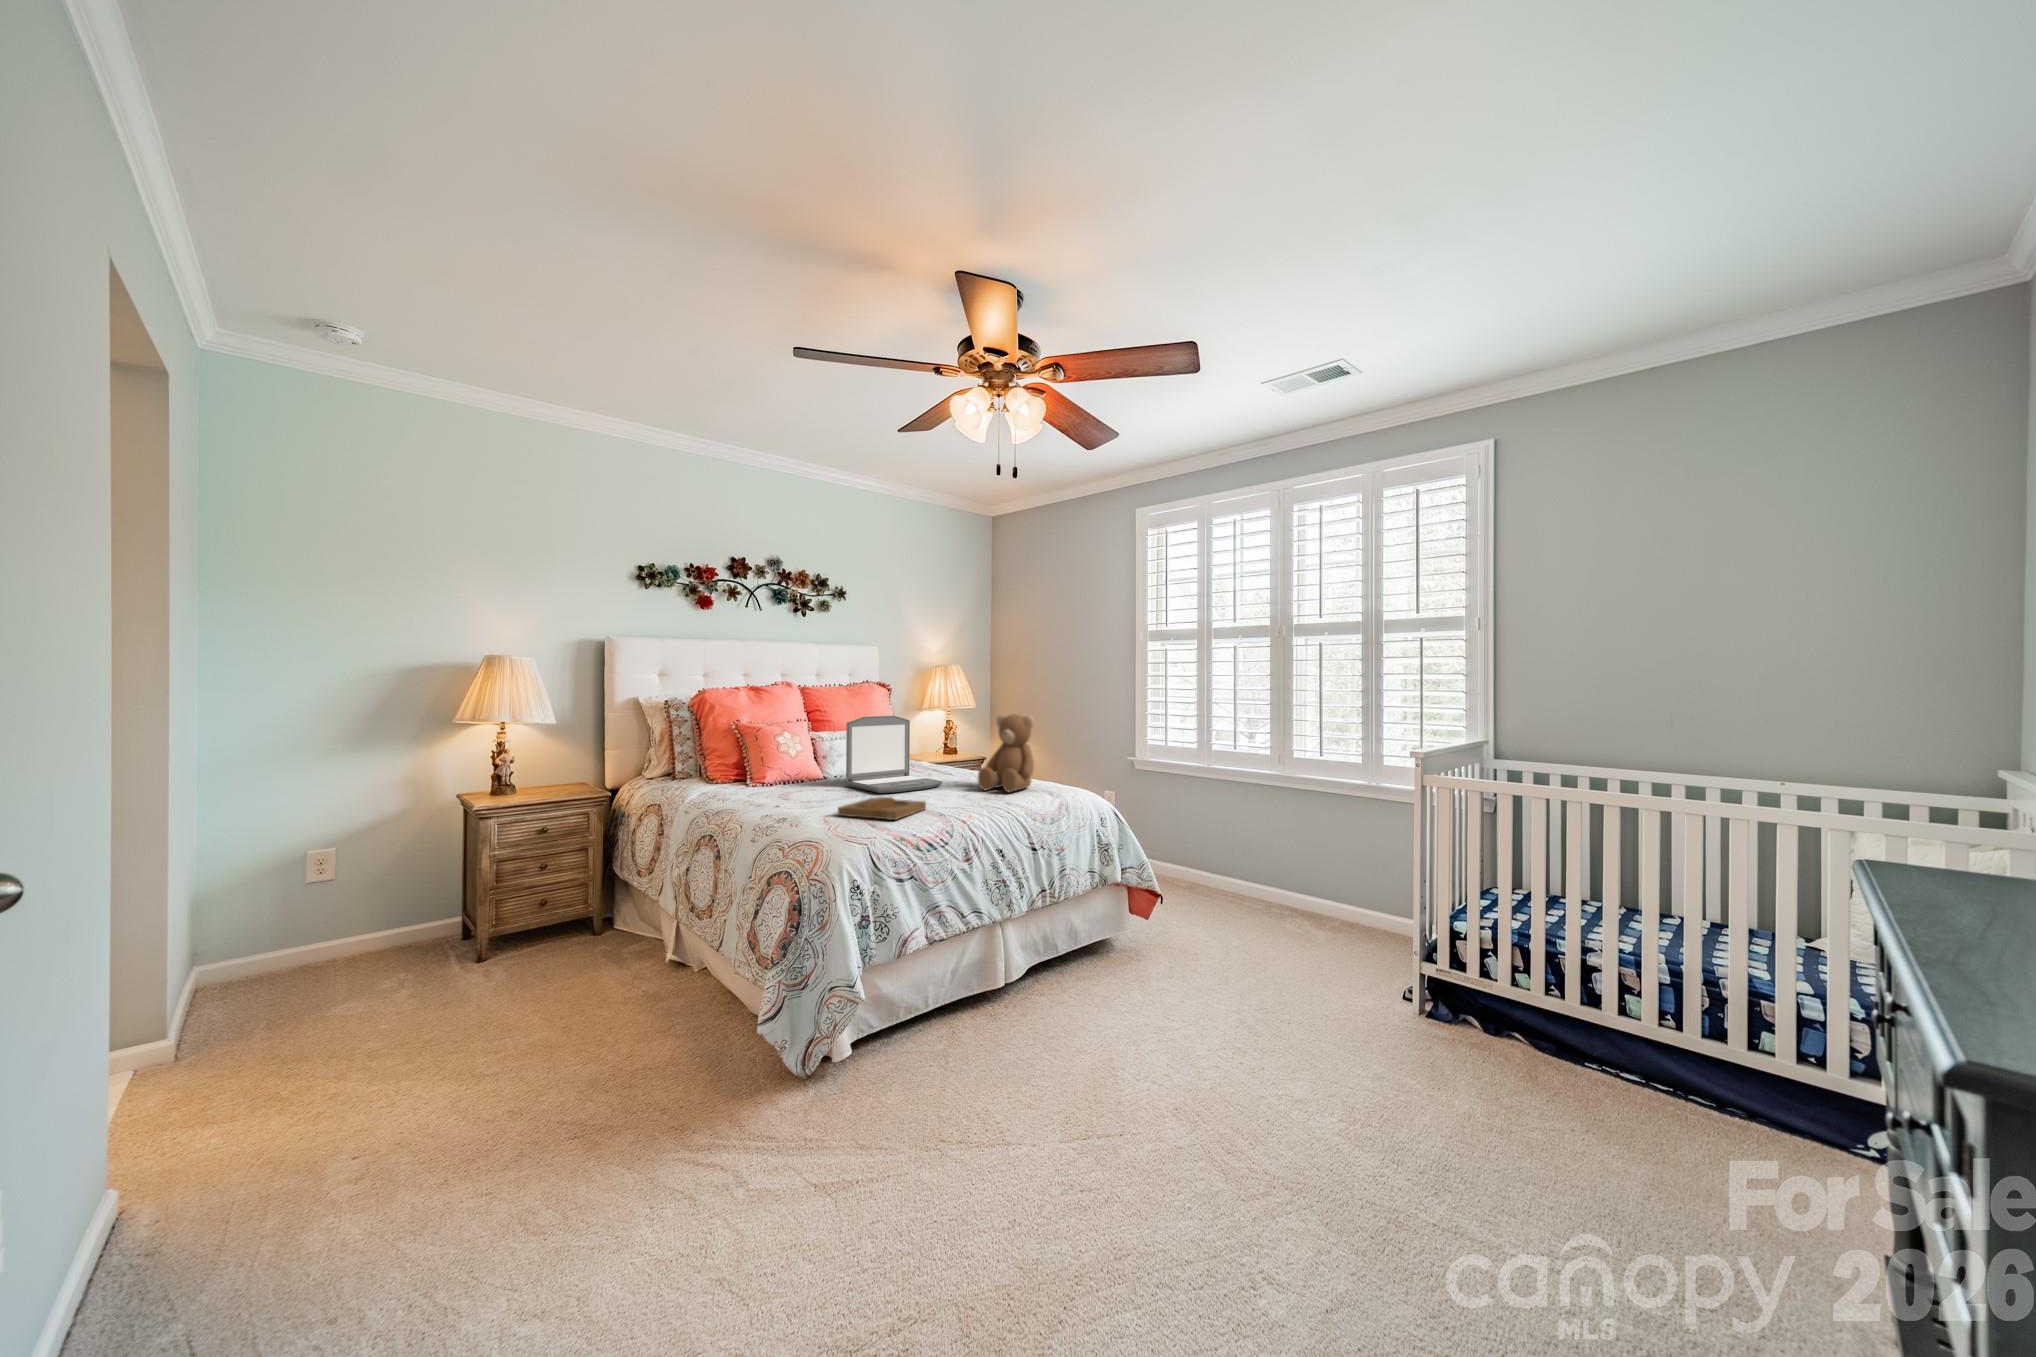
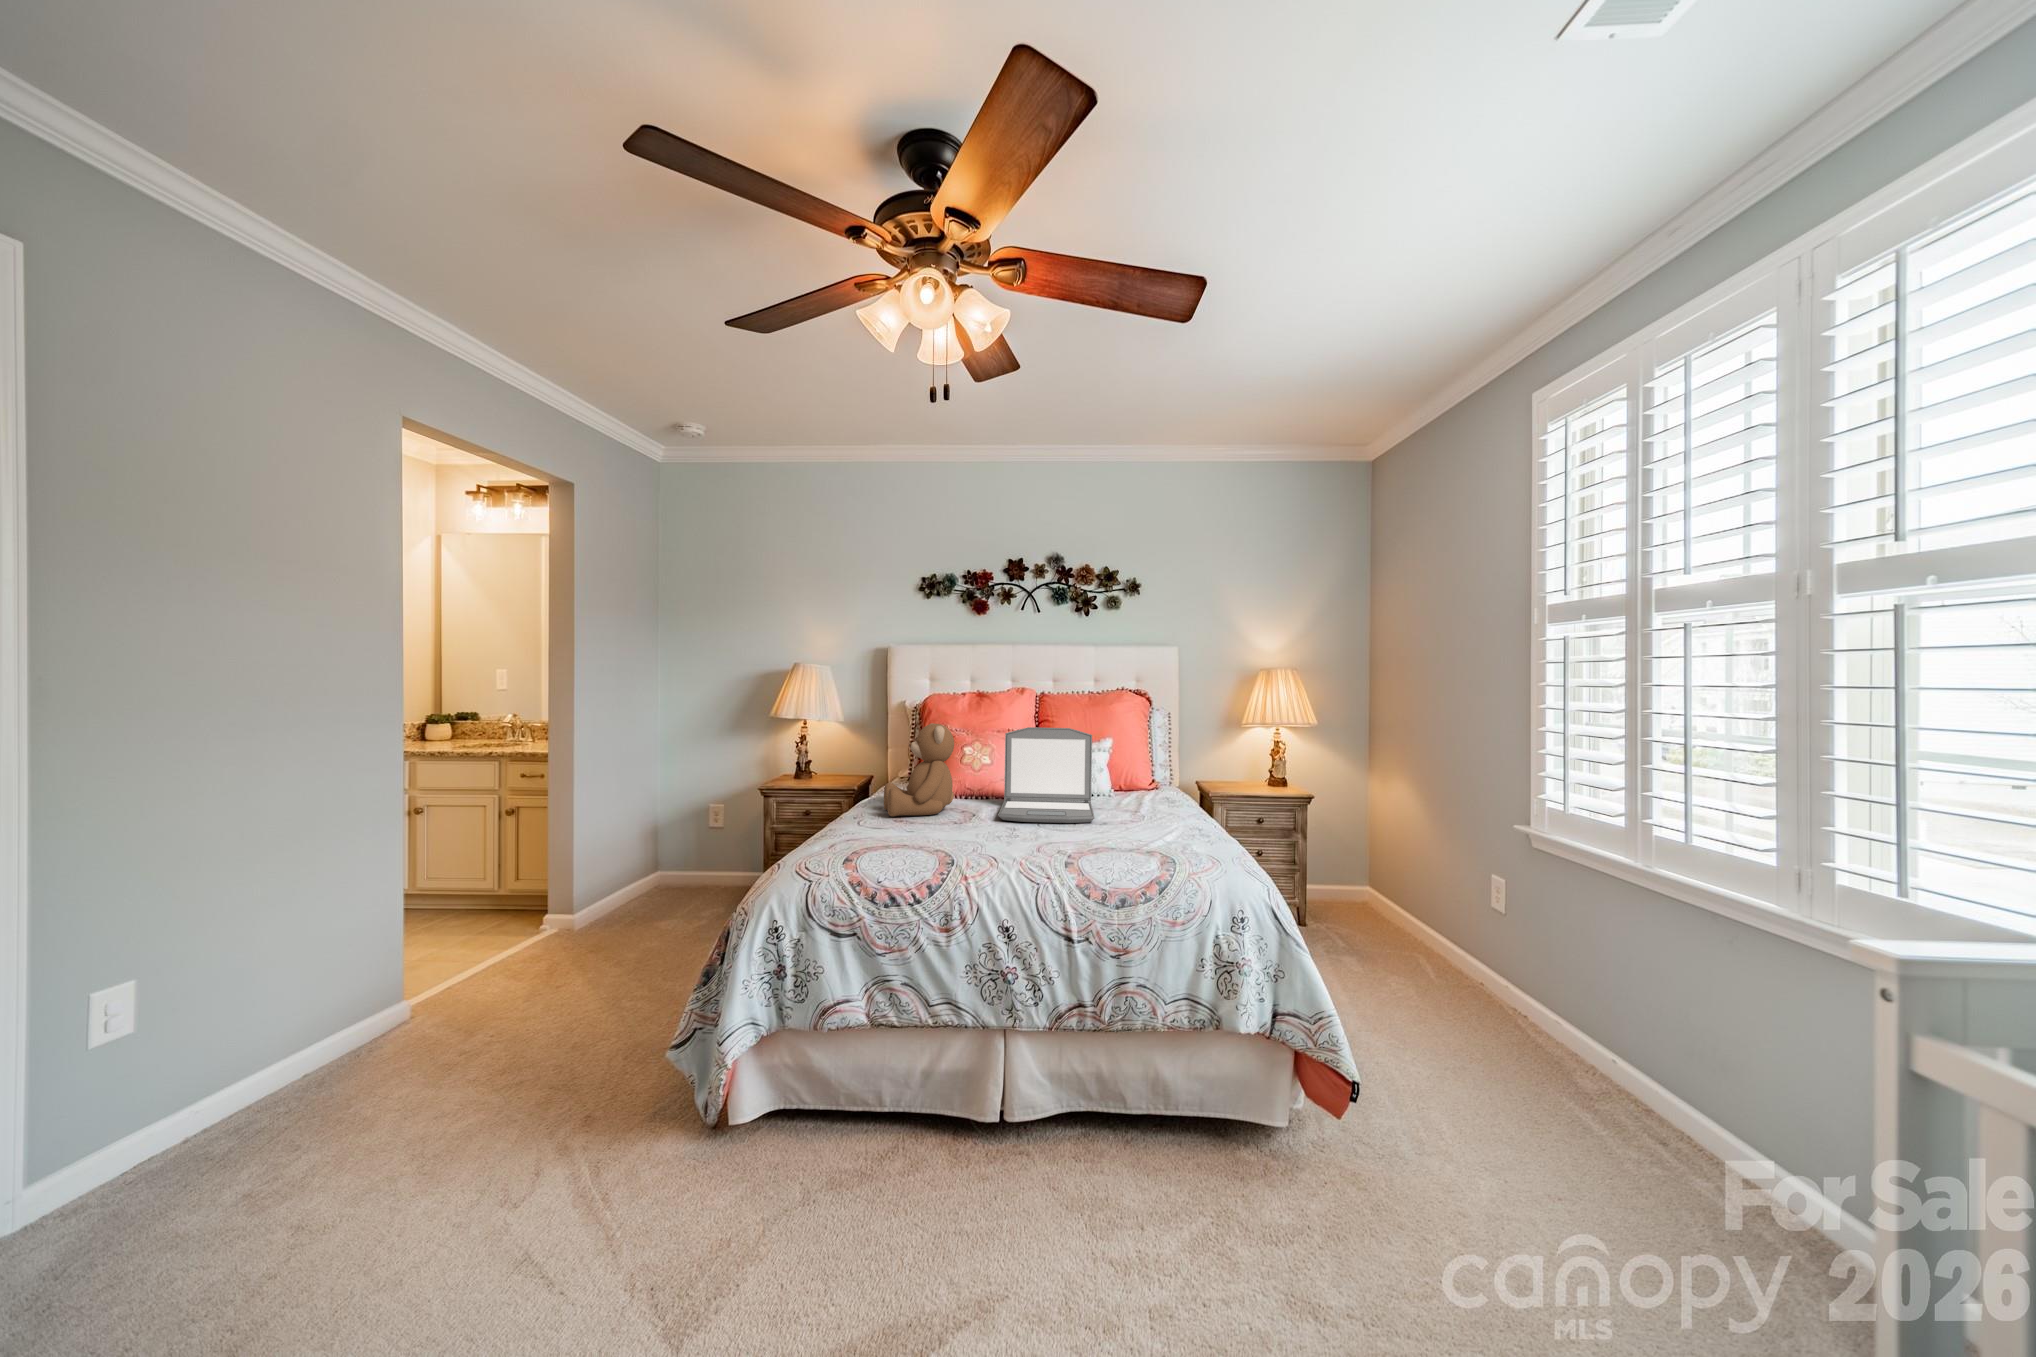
teddy bear: present [978,714,1034,792] -> present [884,723,954,816]
tray: present [838,797,926,820] -> none [882,824,980,857]

